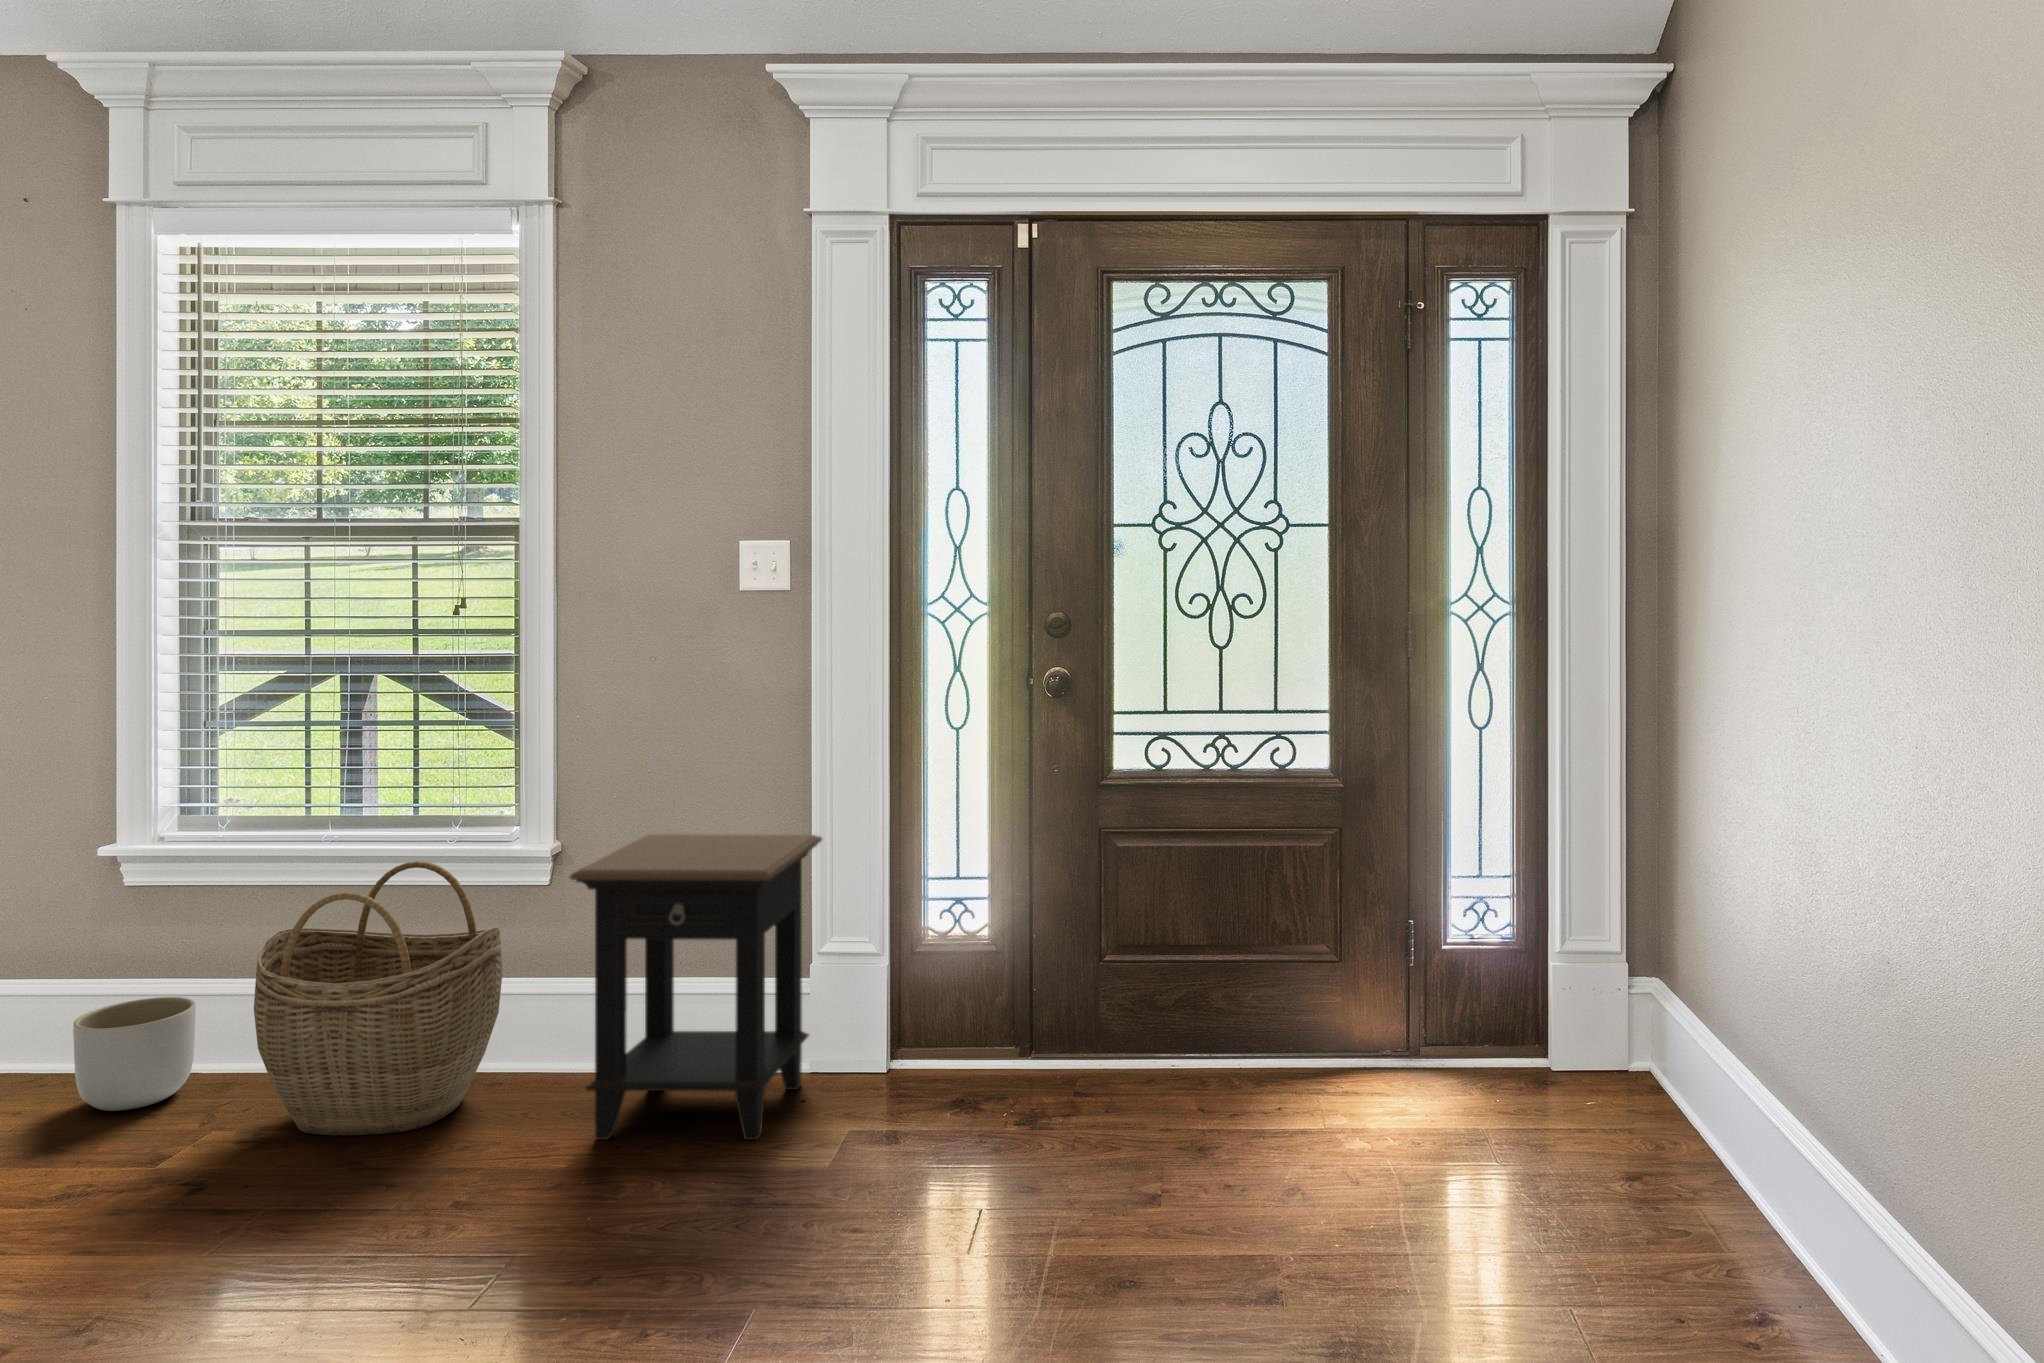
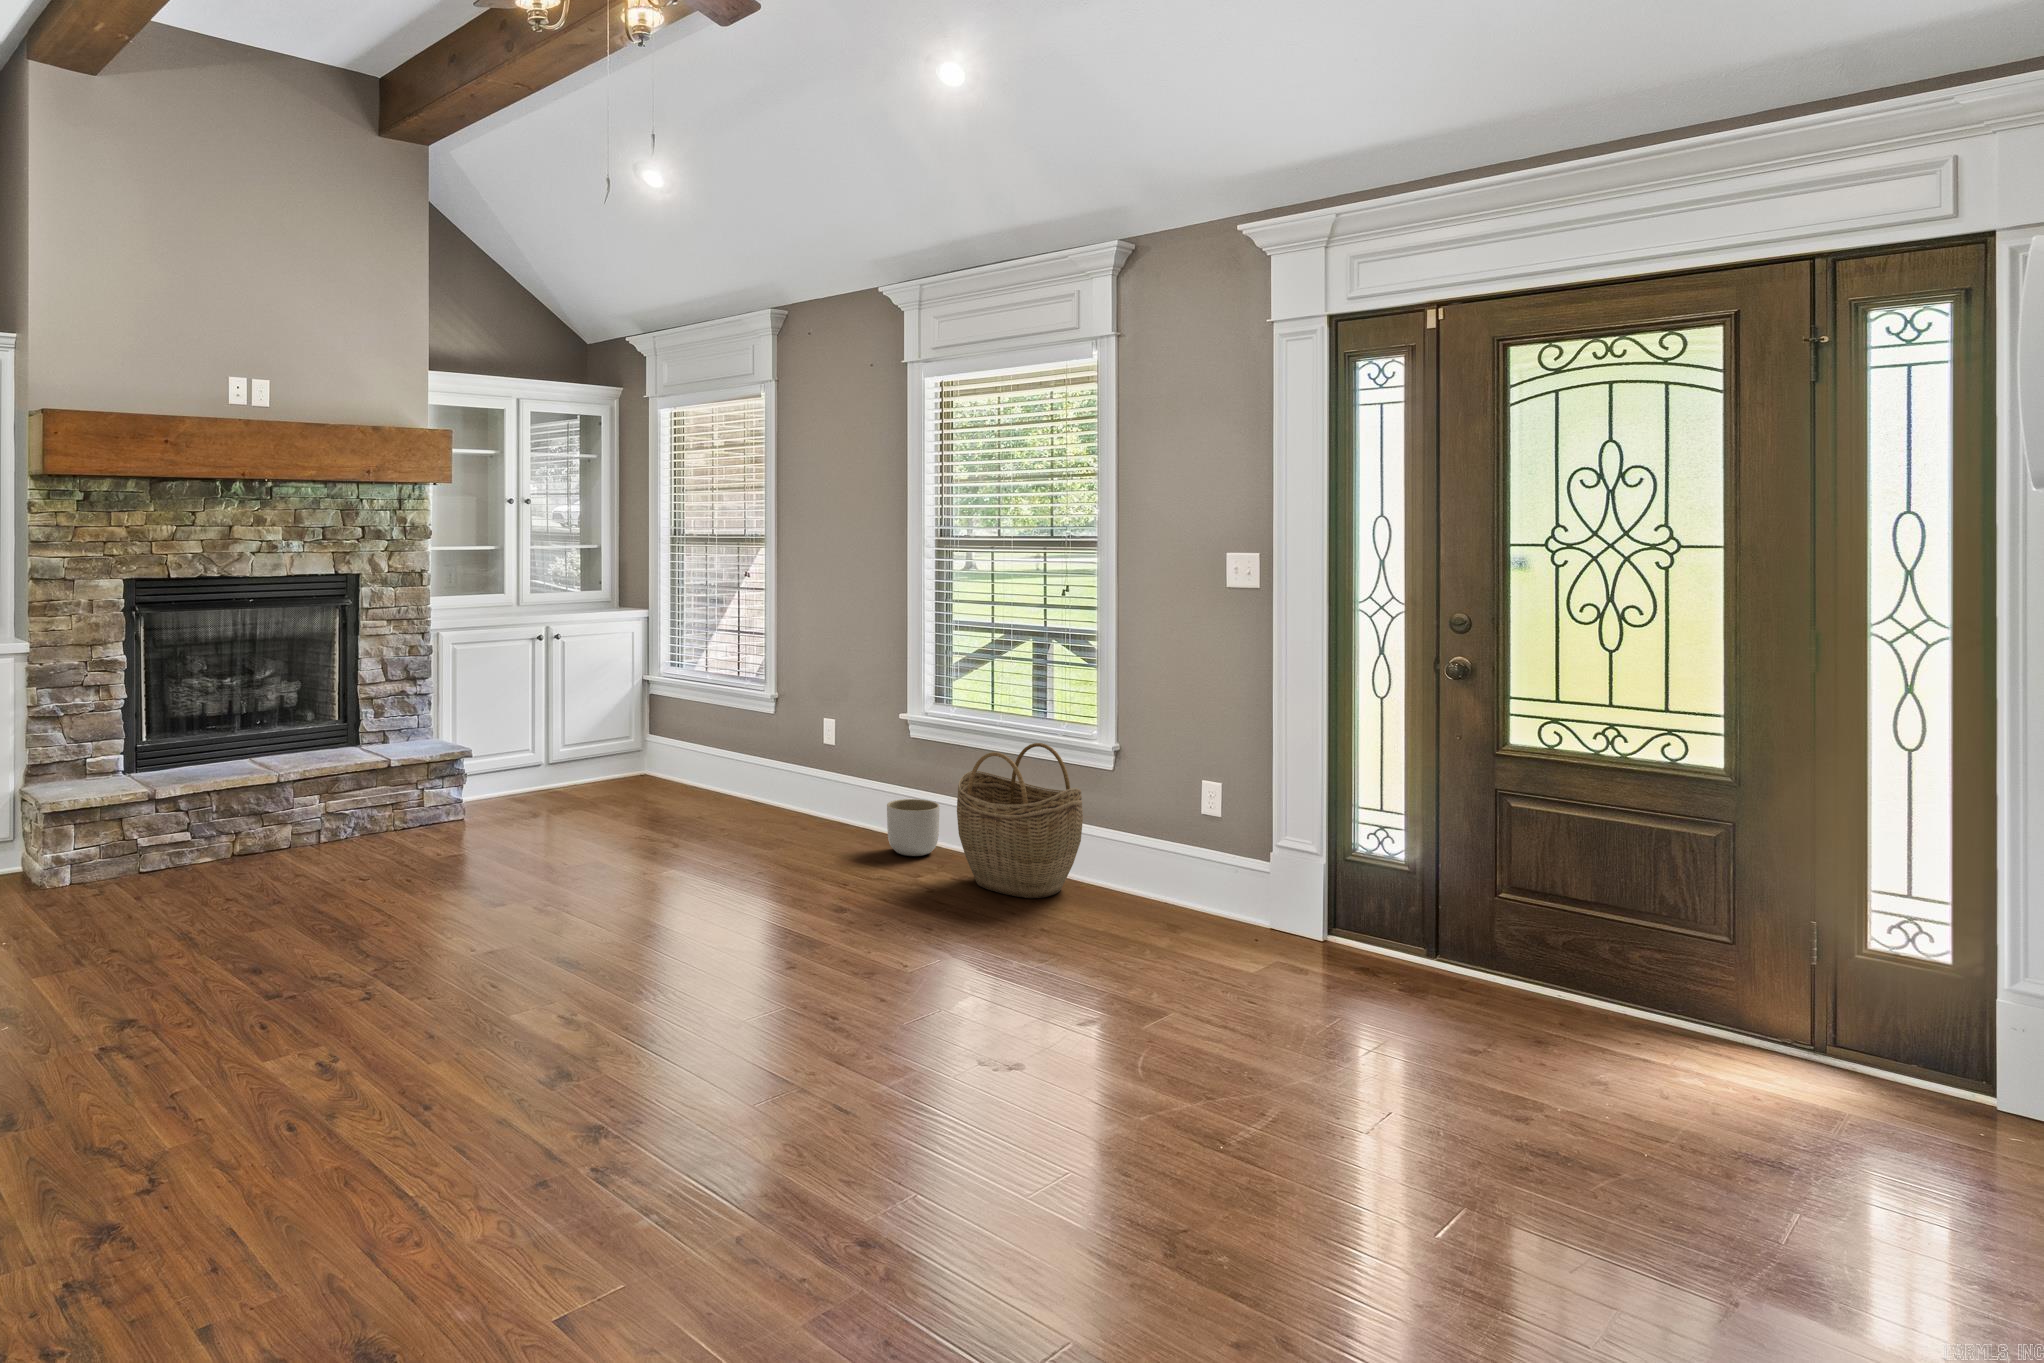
side table: present [570,834,822,1140] -> none [1105,745,1277,954]

